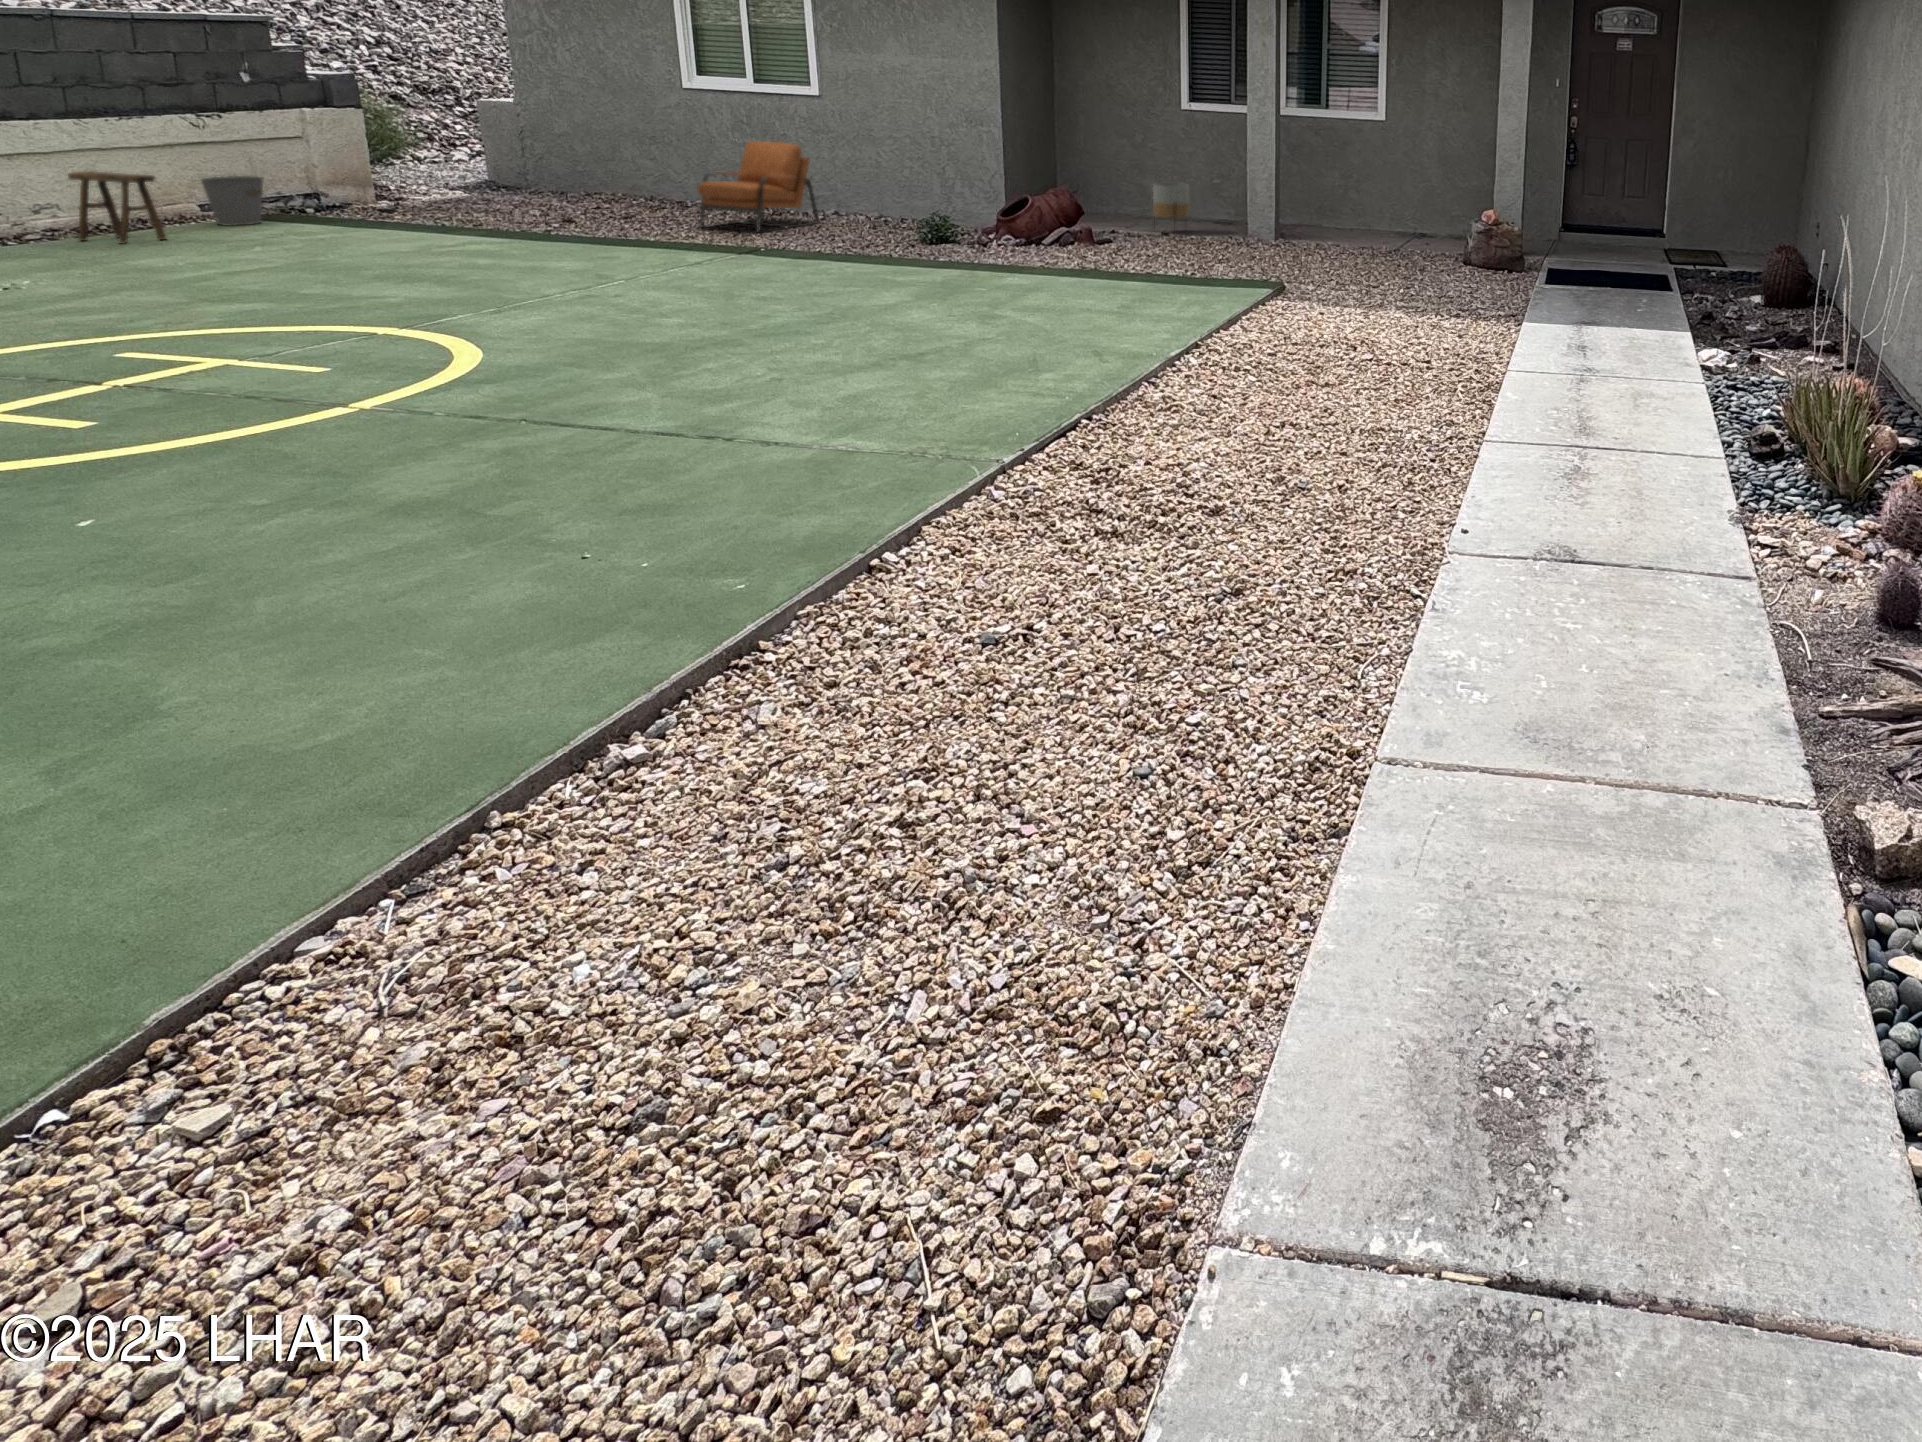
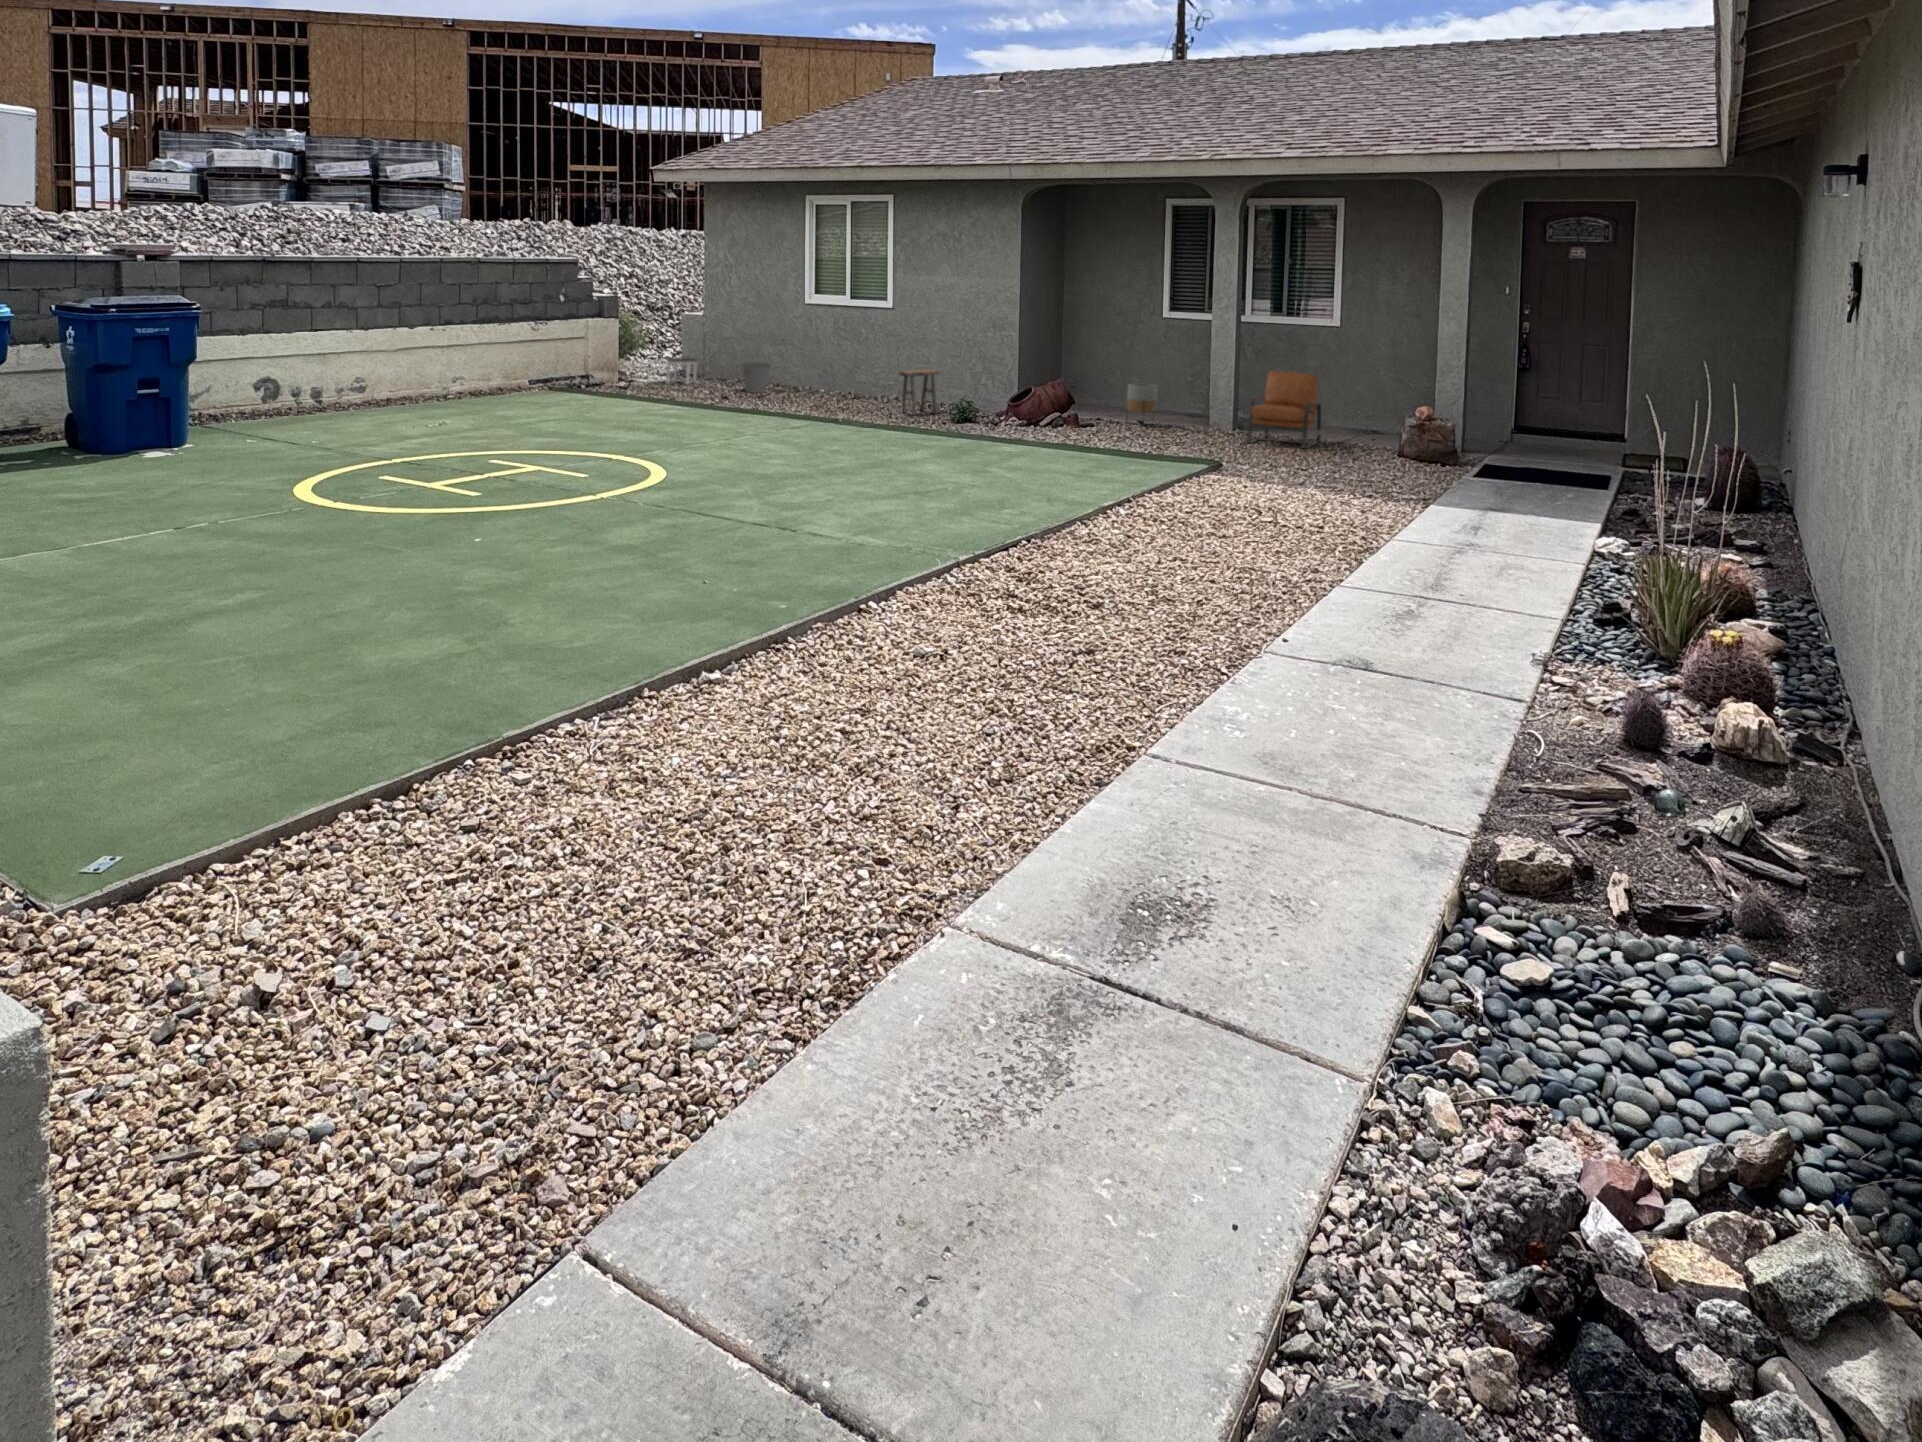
chair: present [697,141,818,232] -> present [1247,371,1321,449]
round table: none [455,168,514,206] -> present [666,358,697,384]
stool: present [68,171,166,244] -> present [899,370,940,415]
bucket: present [201,176,264,226] -> present [743,362,771,393]

